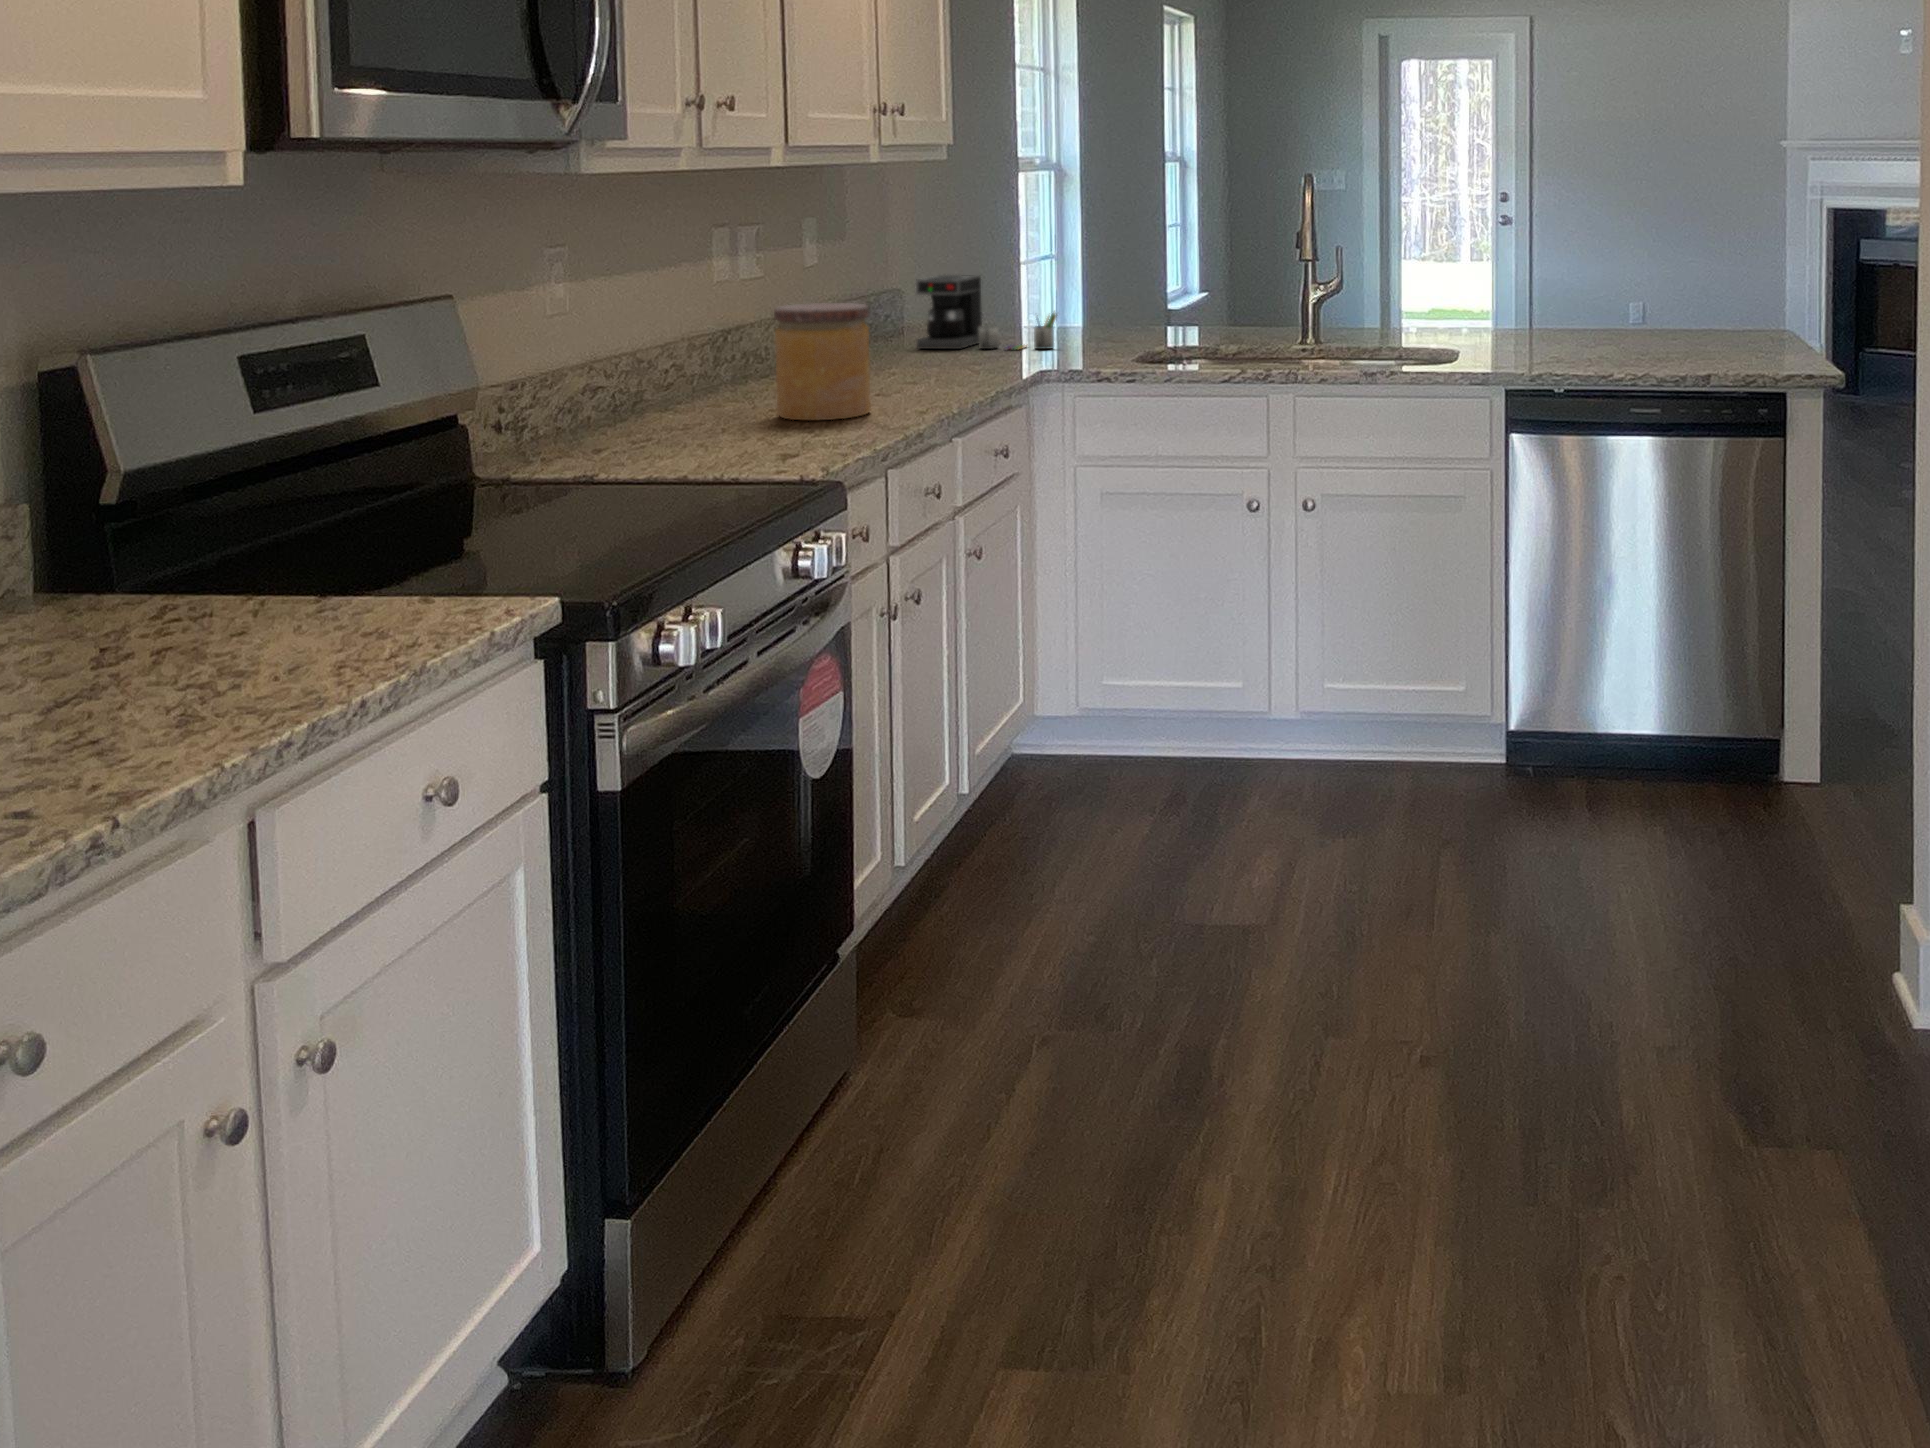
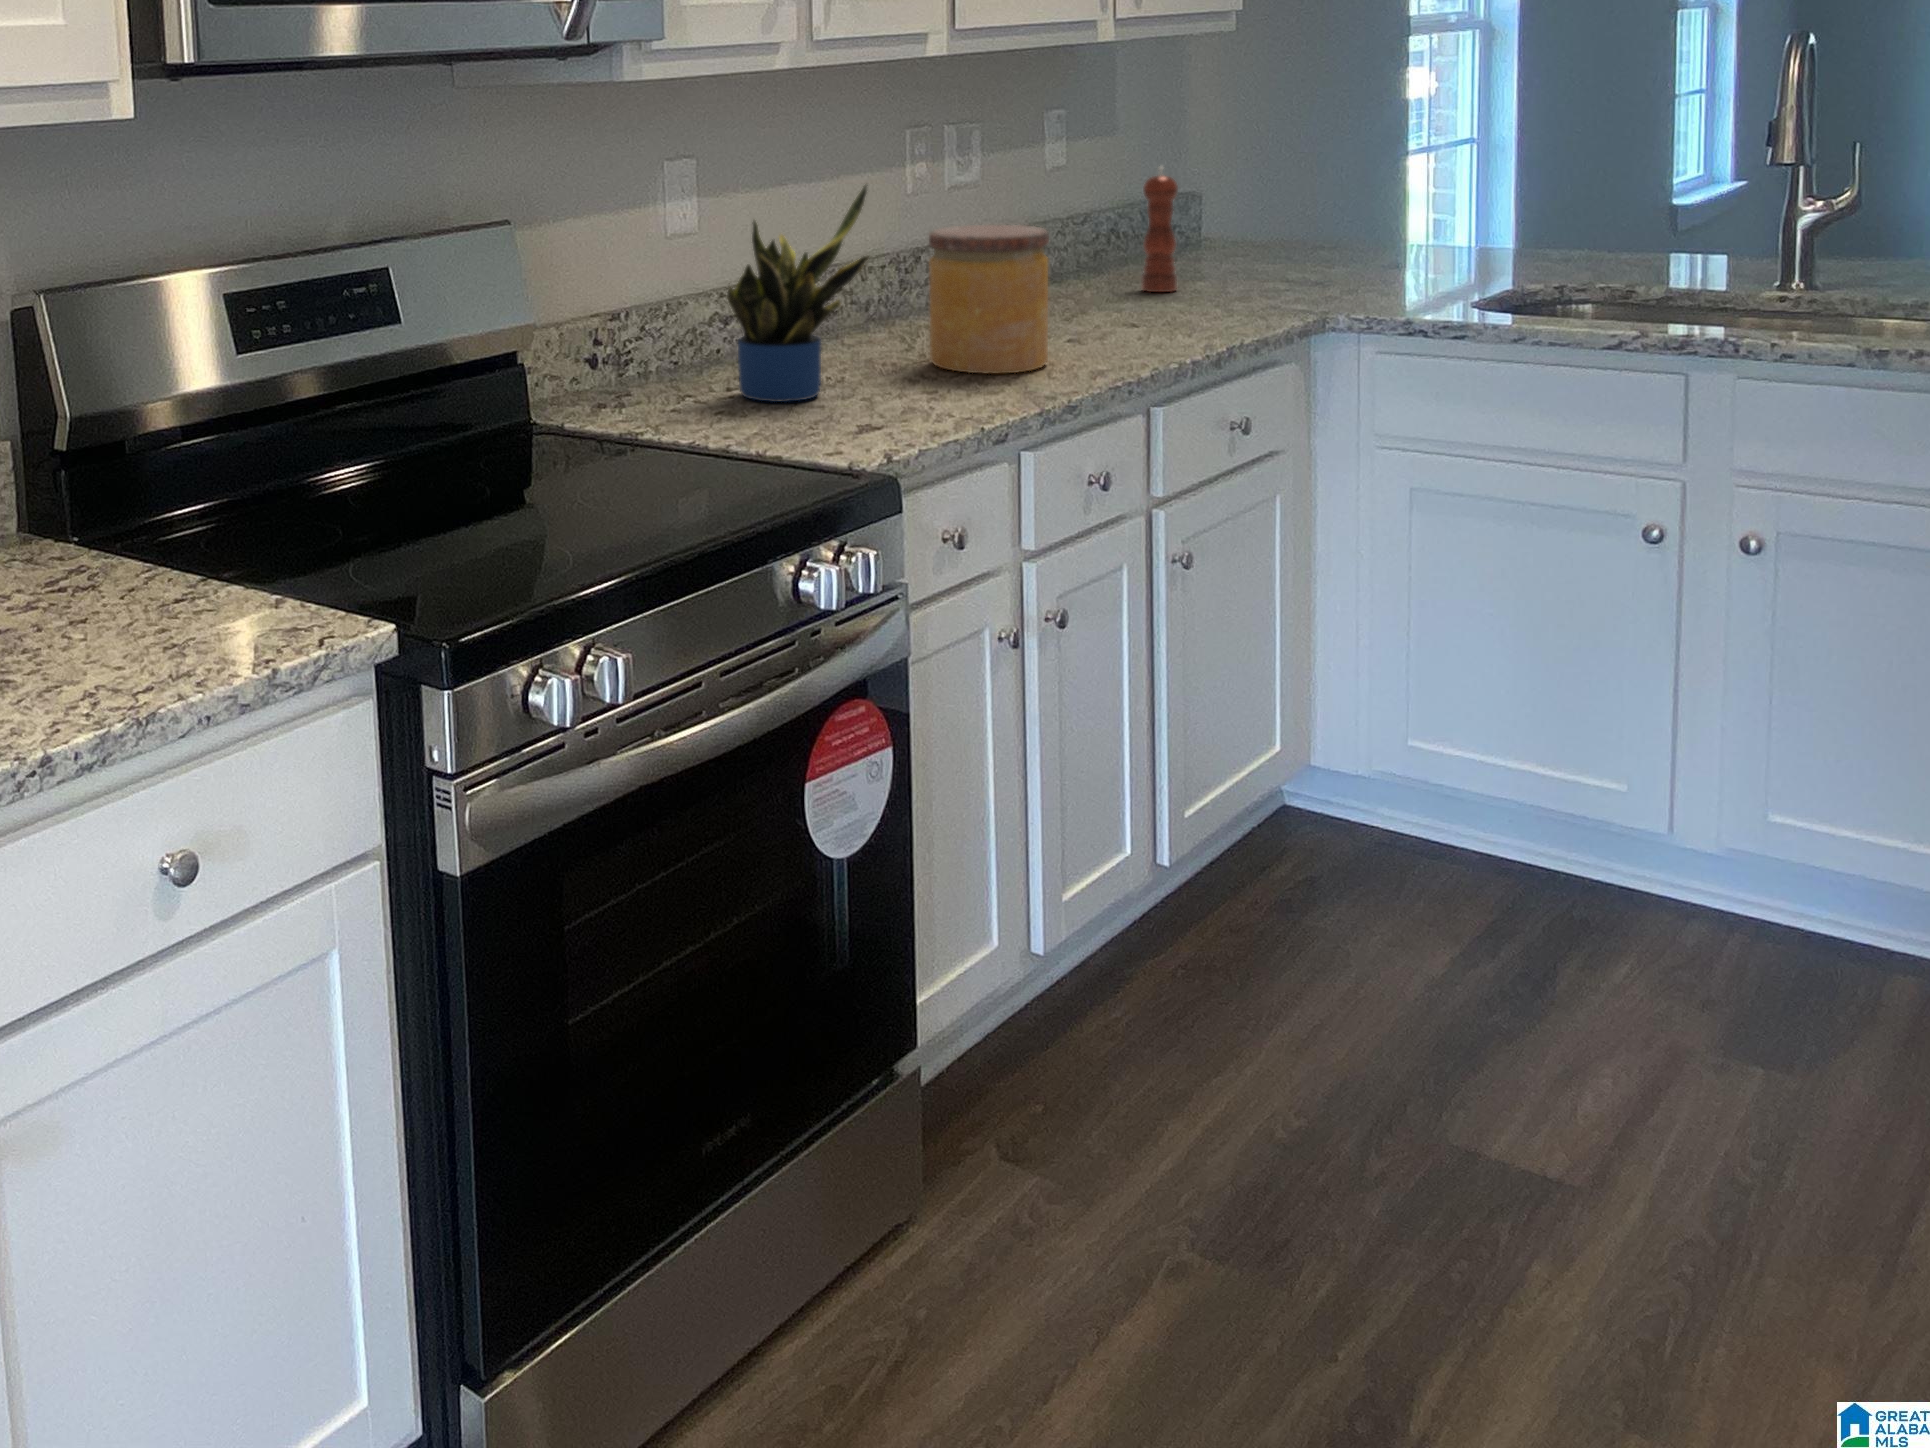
potted plant: none [631,263,758,450] -> present [727,186,869,402]
pepper mill: none [887,264,916,365] -> present [1141,166,1178,292]
coffee maker: present [916,275,1057,349] -> none [1197,177,1397,279]

